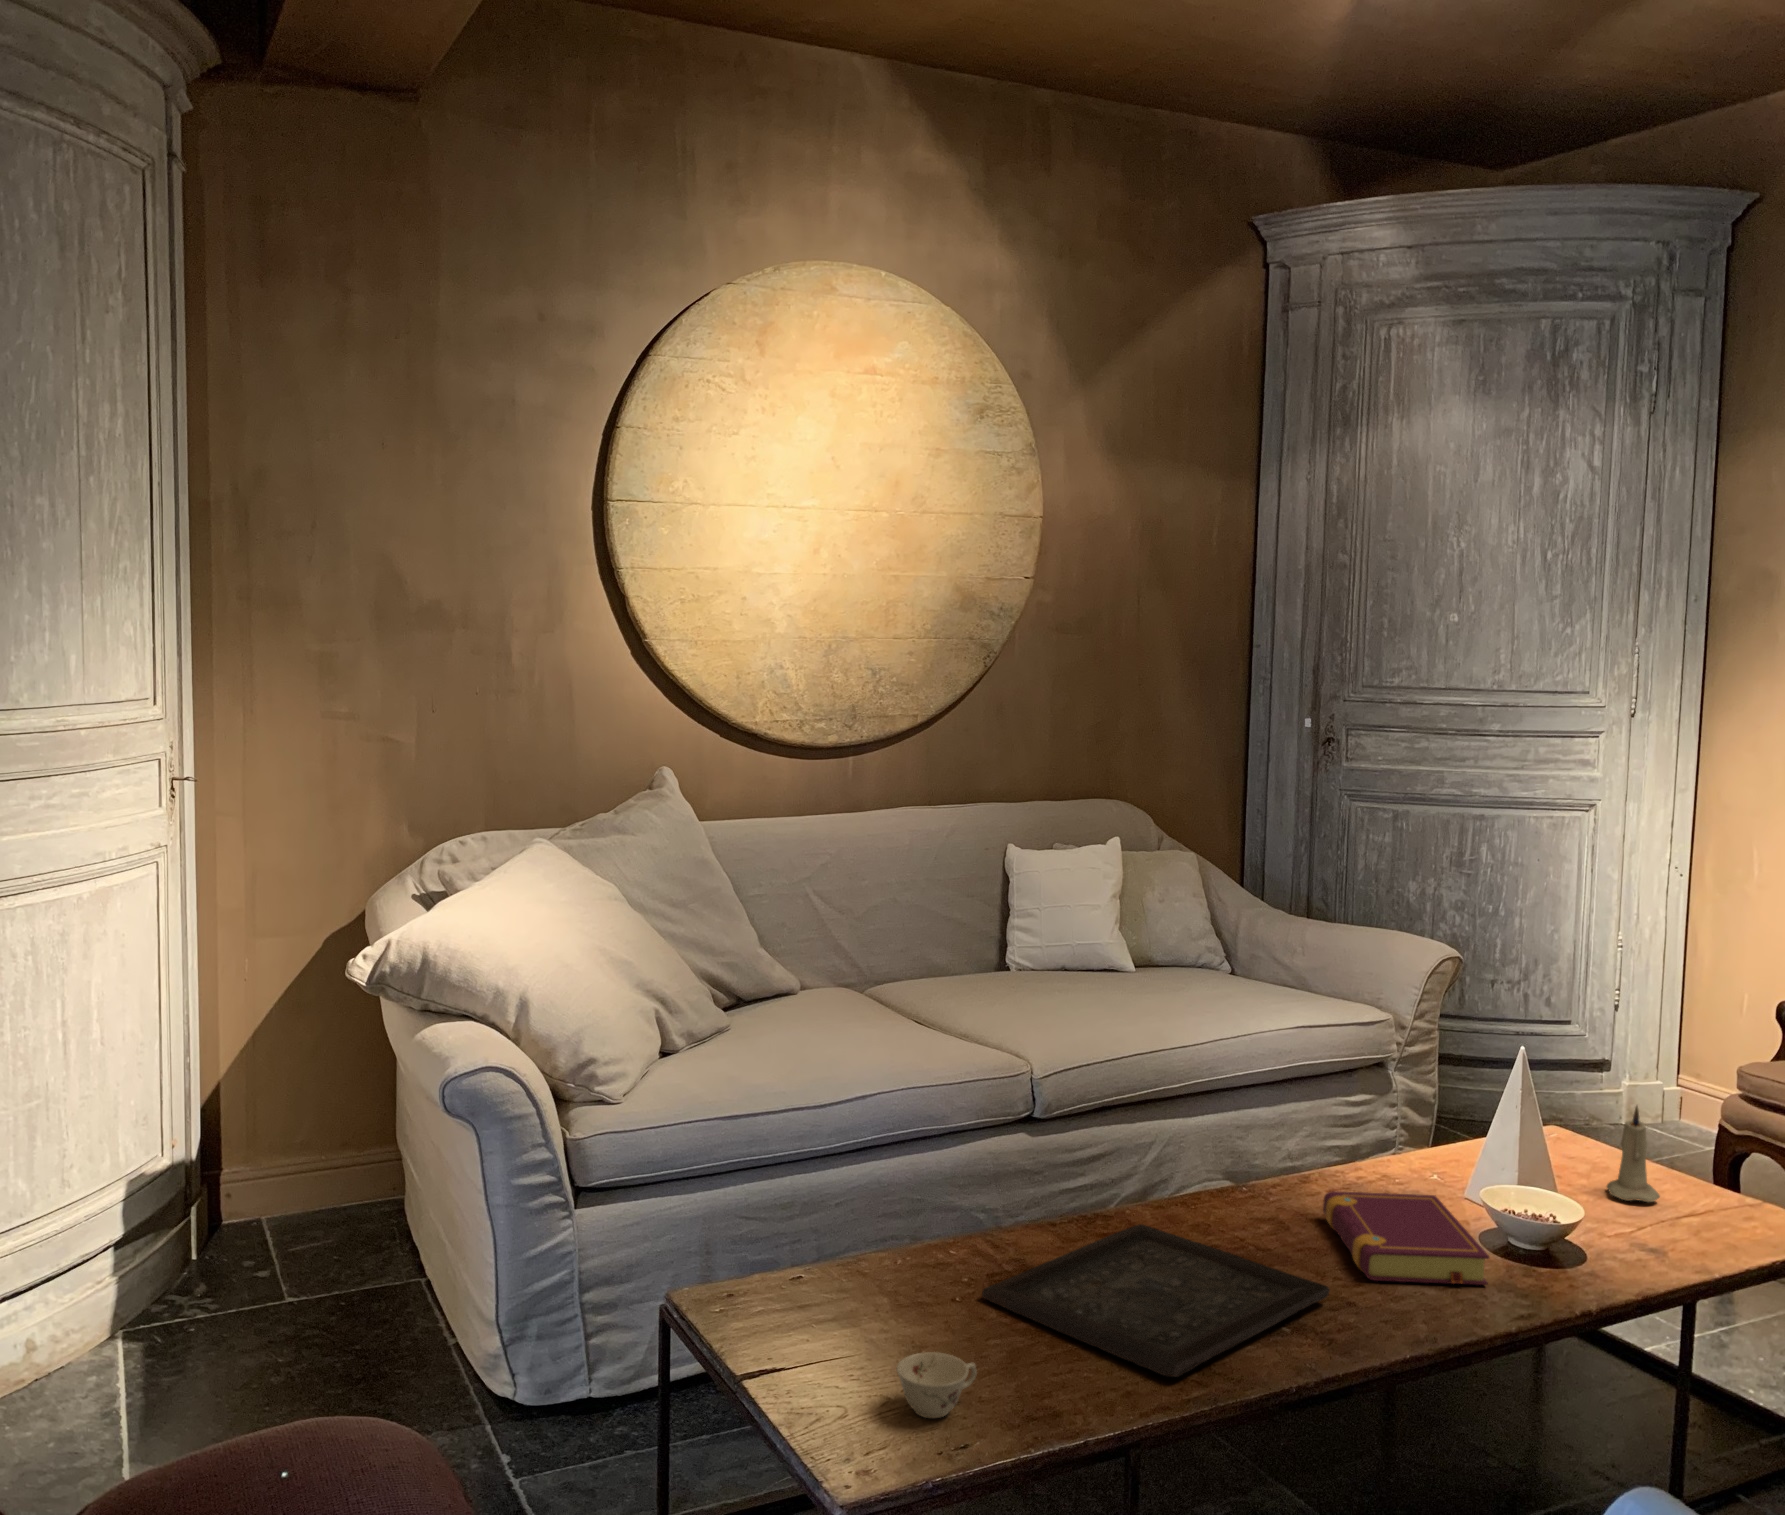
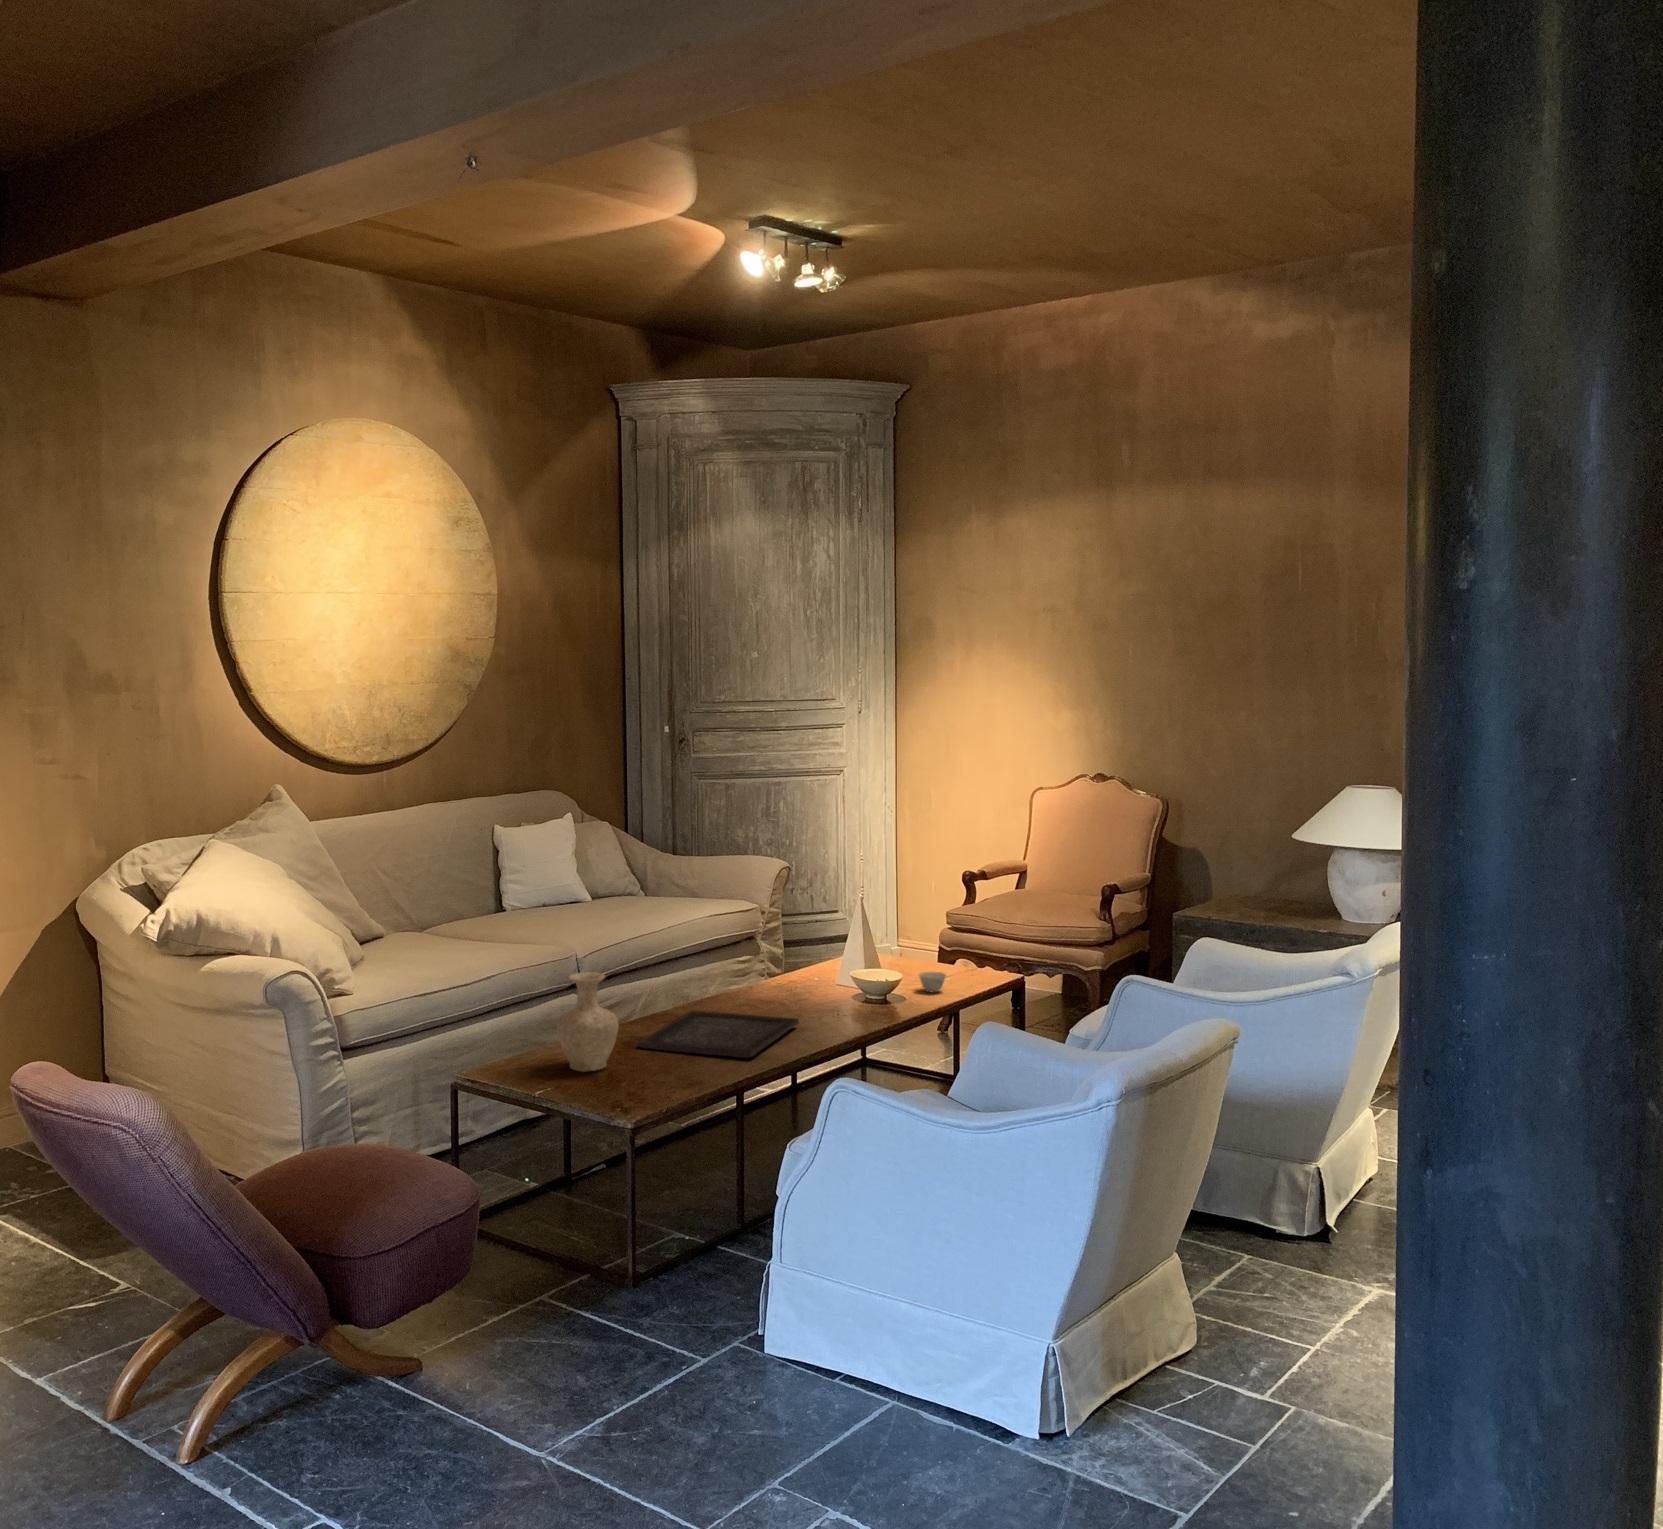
candle: present [1607,1106,1660,1202] -> none [900,925,926,975]
vase: none [796,1149,913,1348] -> present [557,972,618,1072]
book: present [1323,1191,1489,1285] -> none [775,980,865,1017]
teacup: present [896,1352,977,1418] -> present [919,971,946,992]

